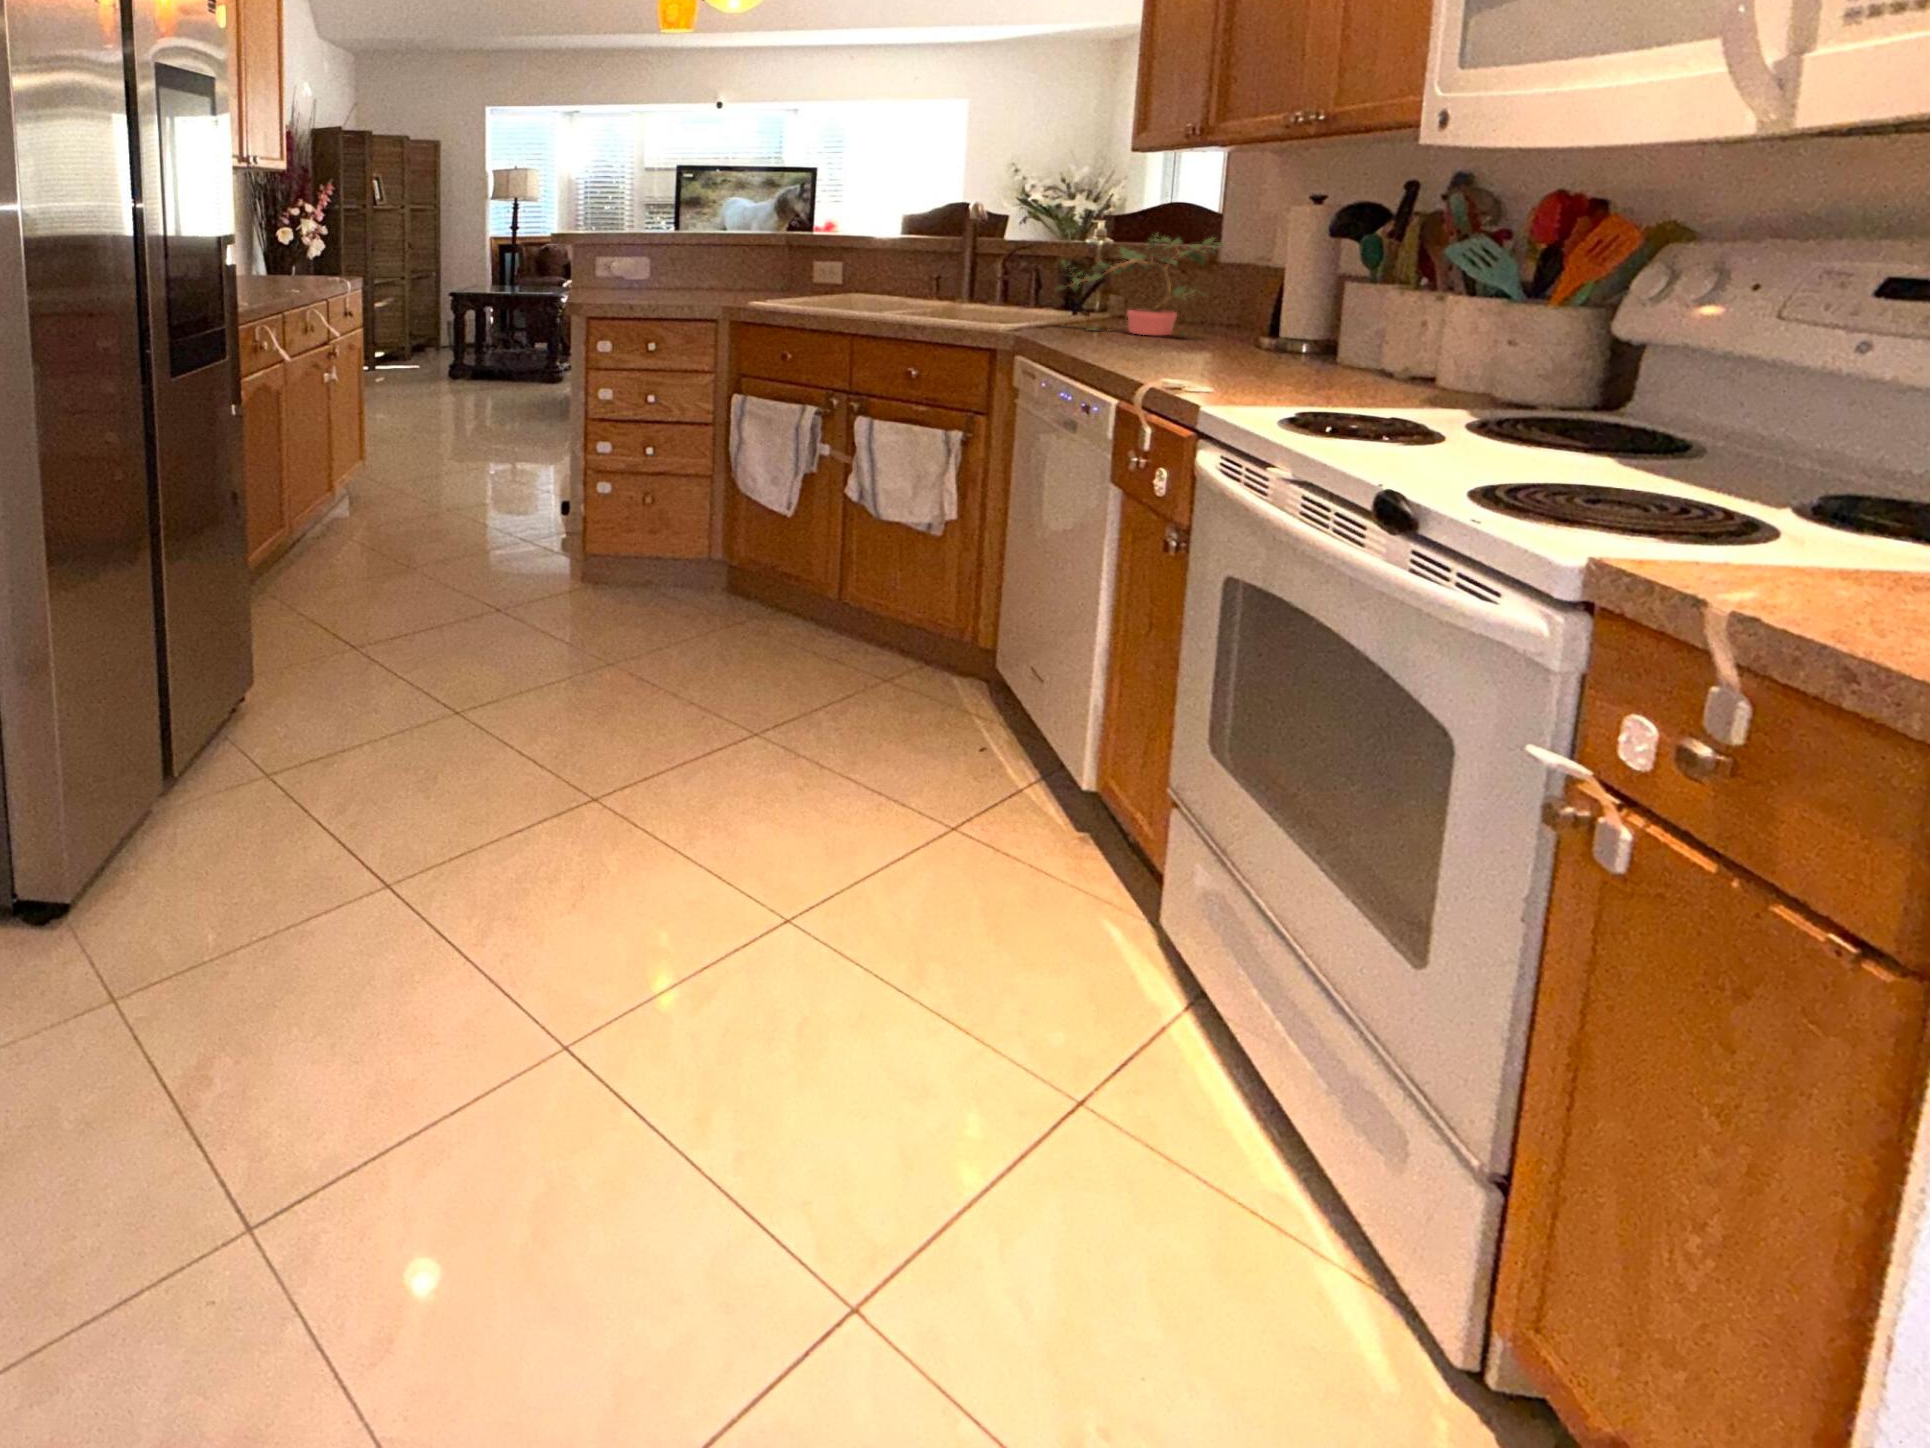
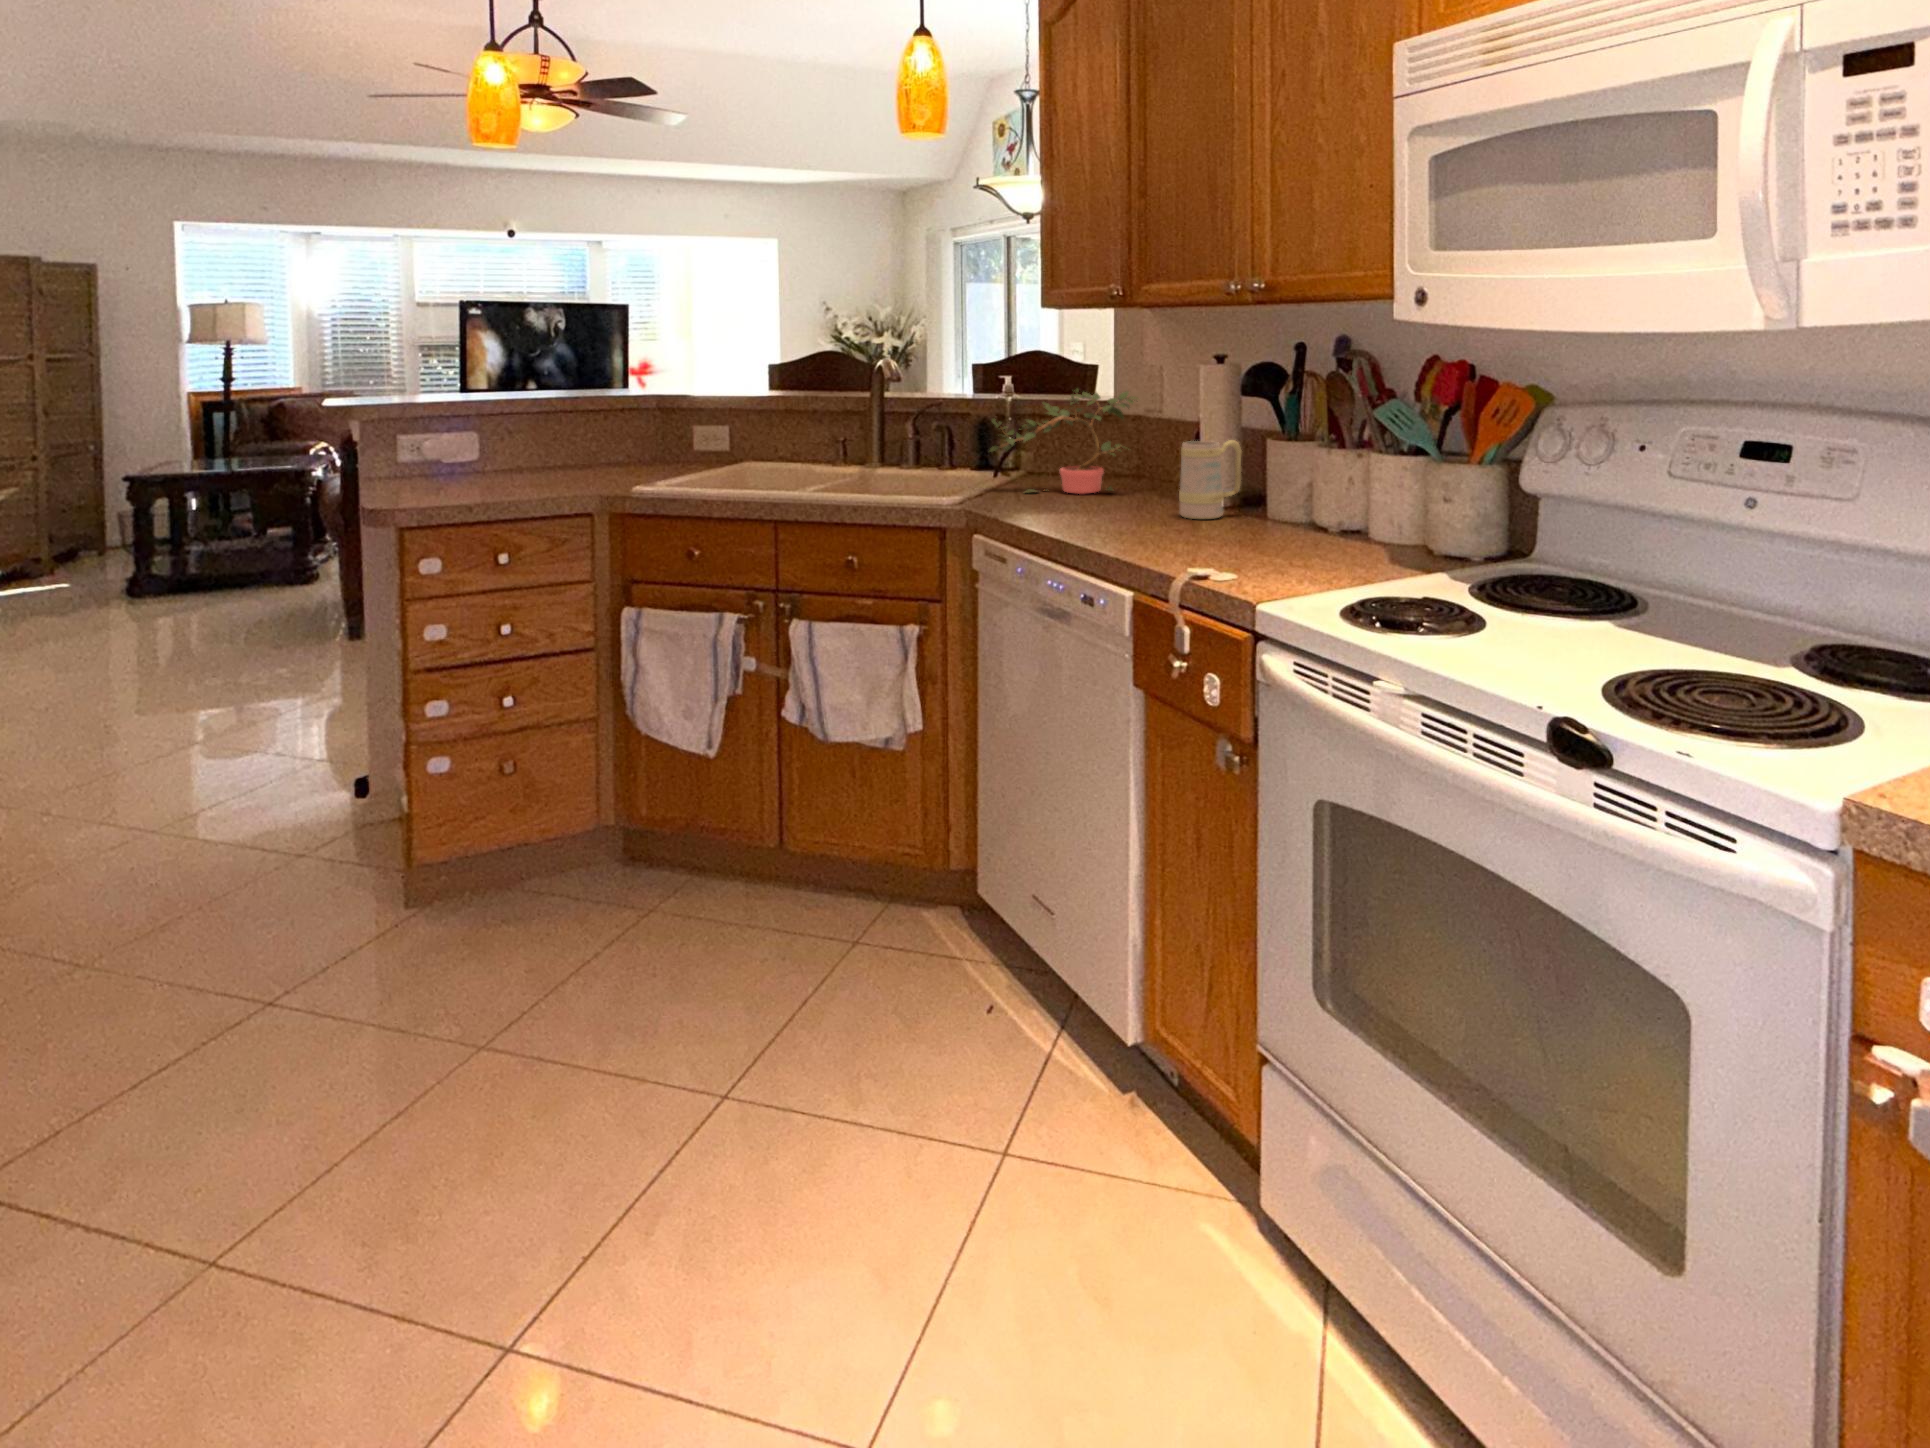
mug: none [1231,285,1317,362] -> present [1179,440,1242,519]

